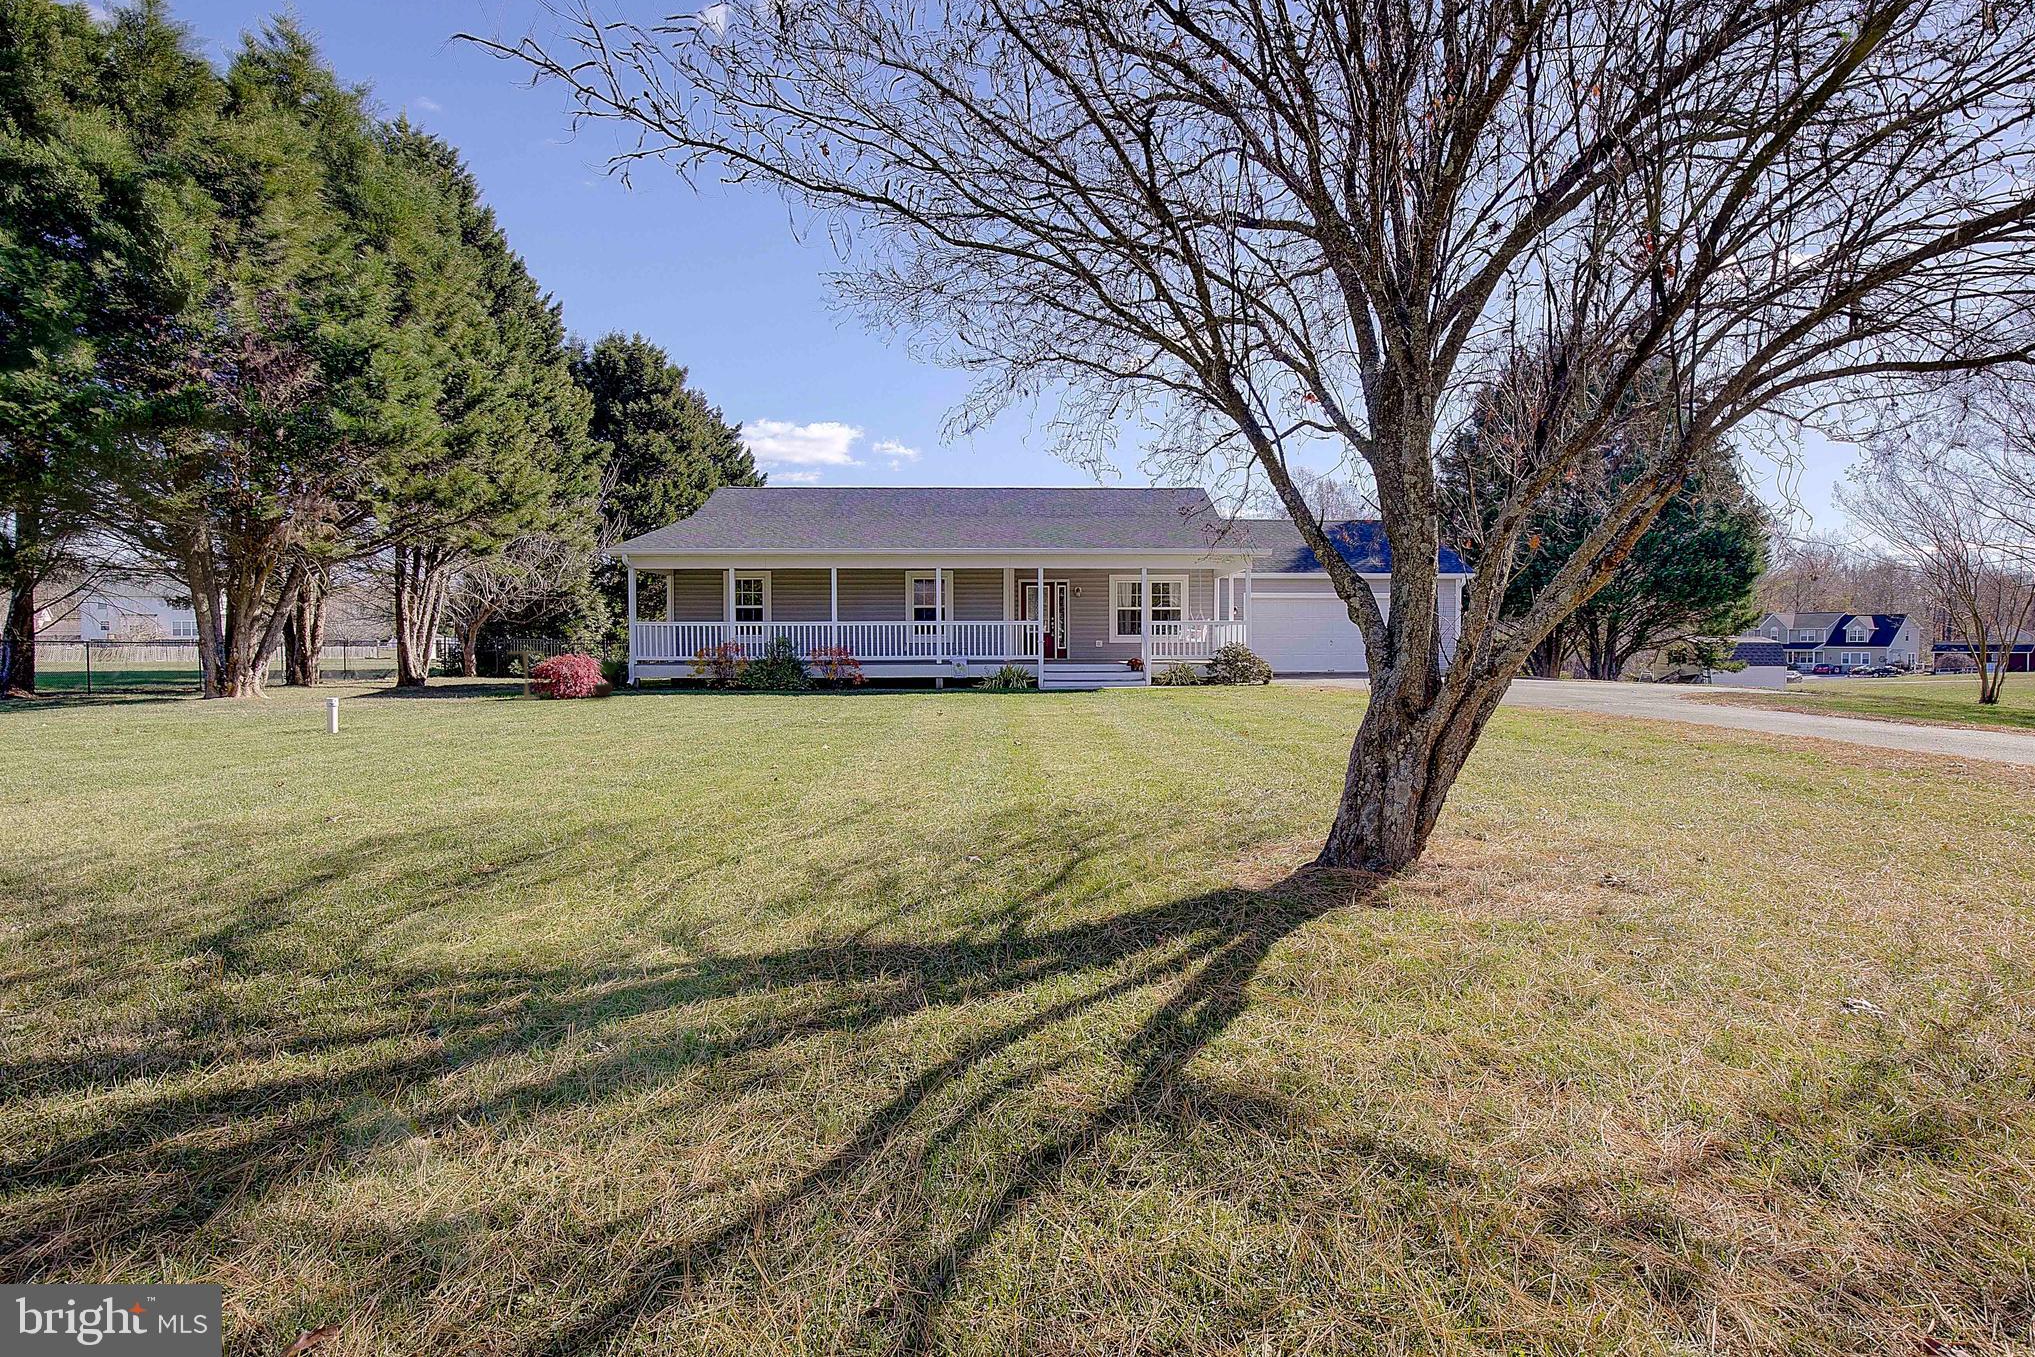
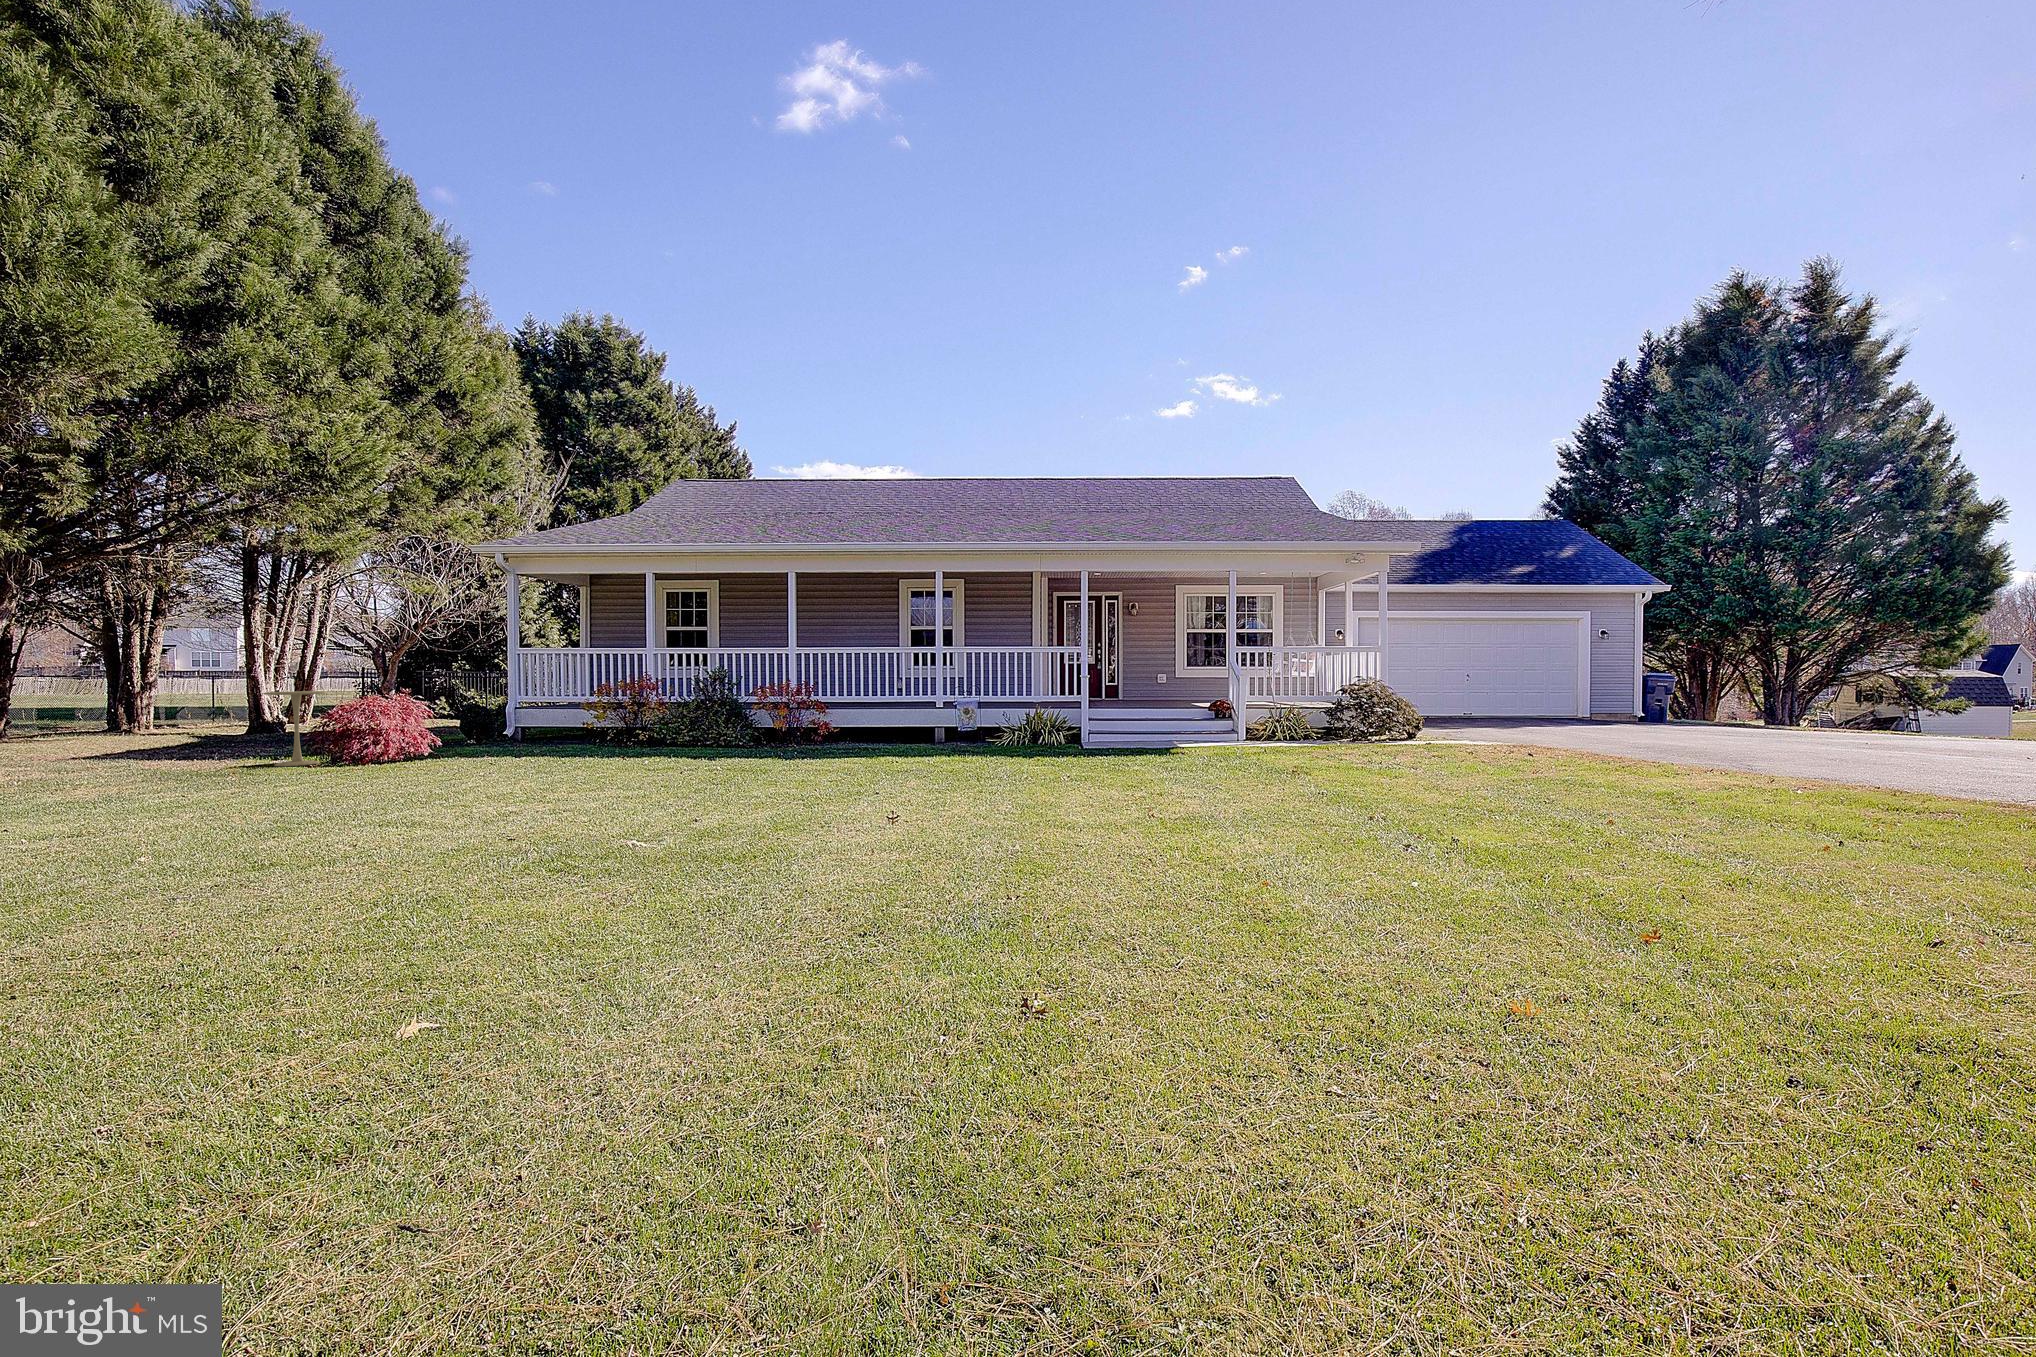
potted tree: present [594,659,617,696] -> none [410,698,452,759]

